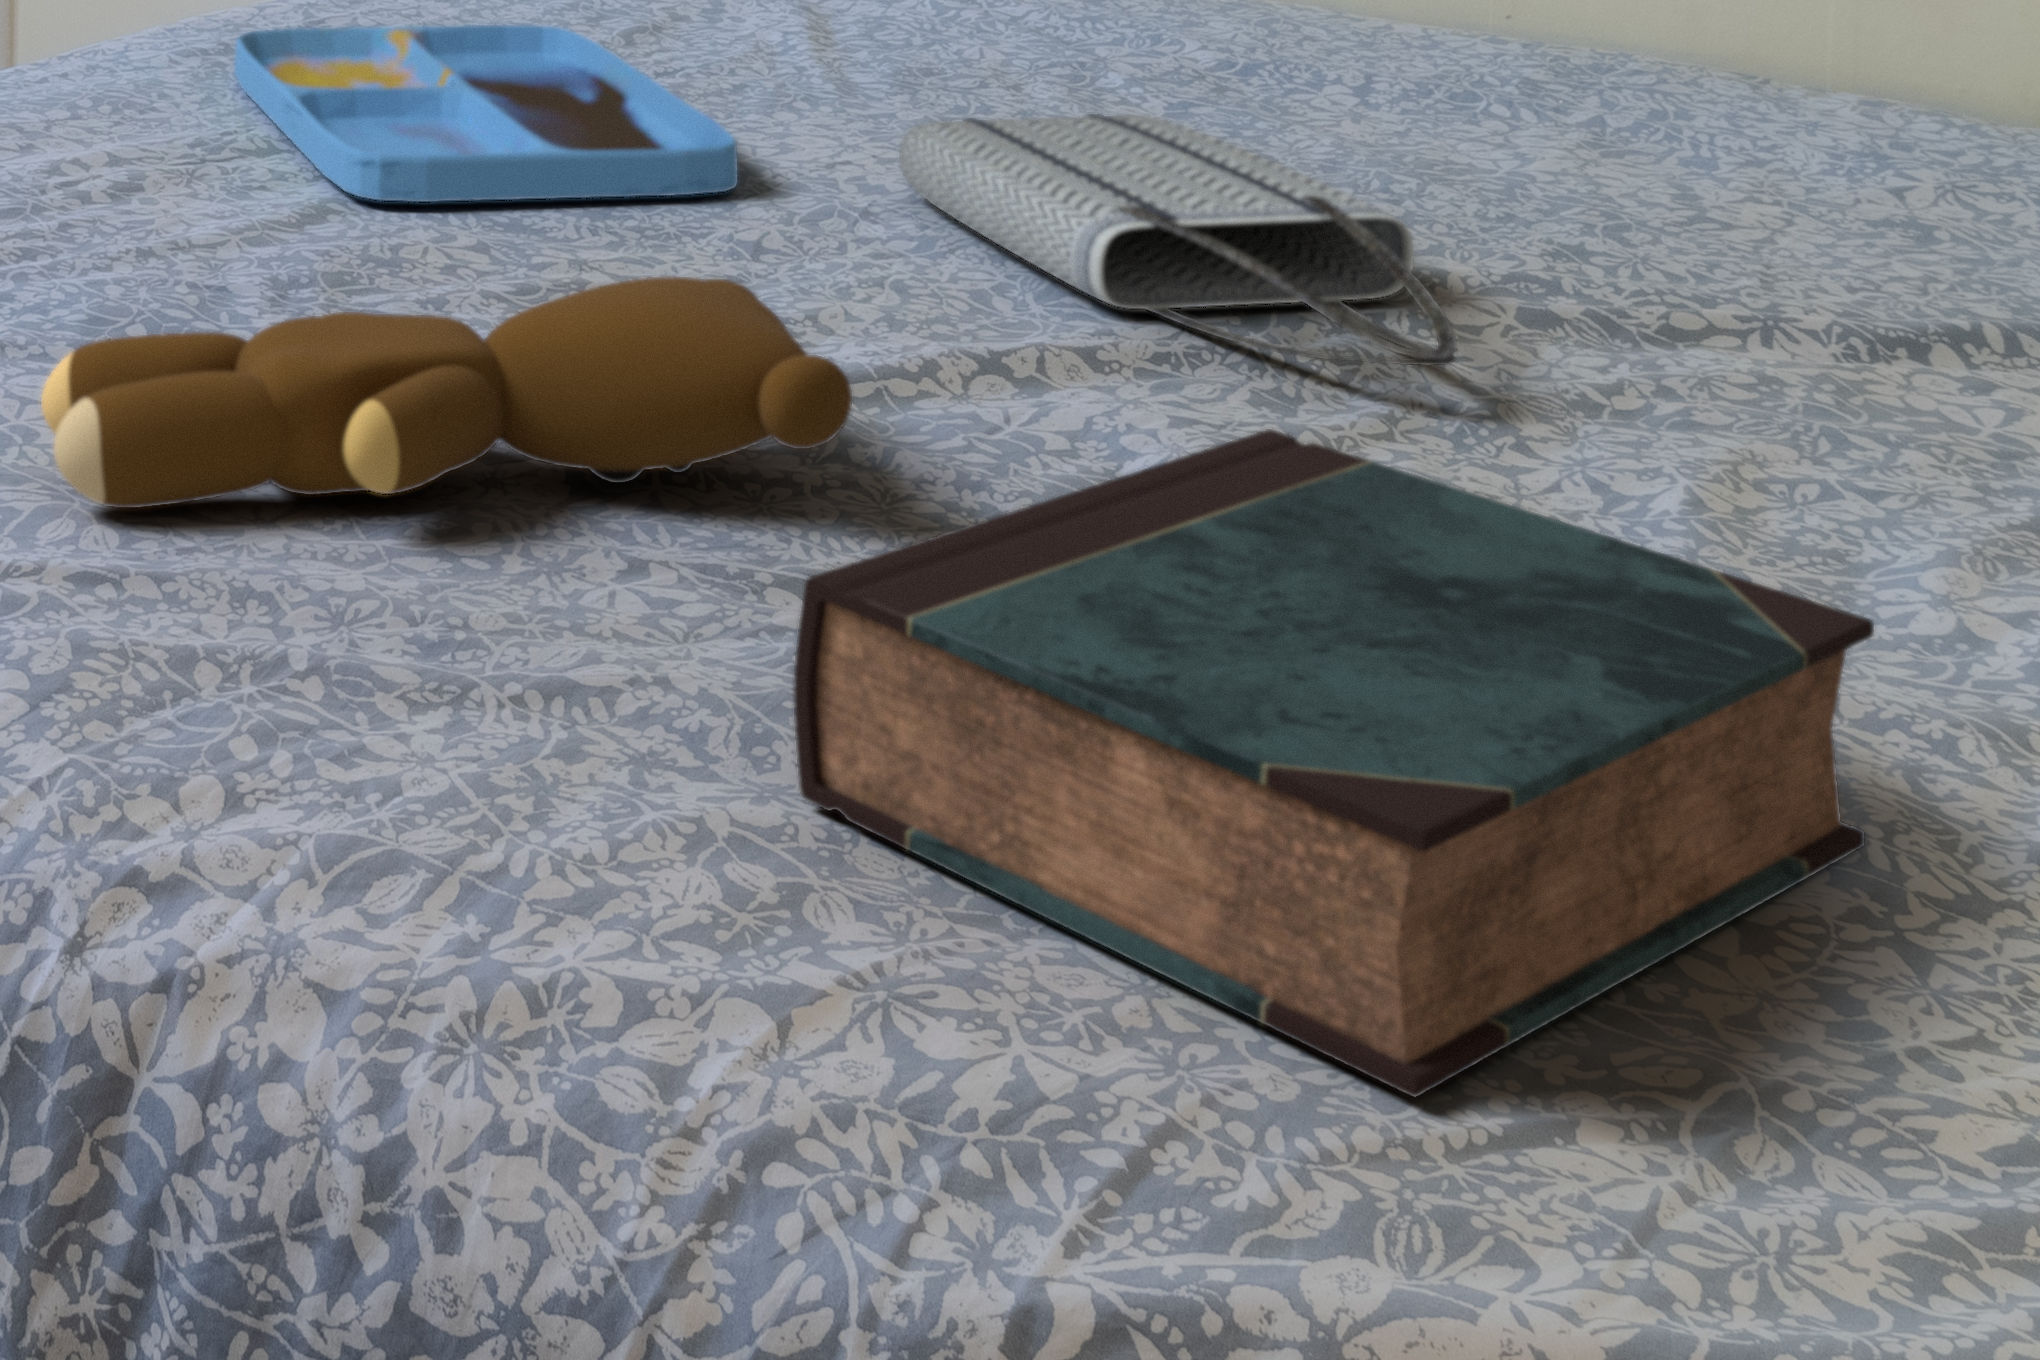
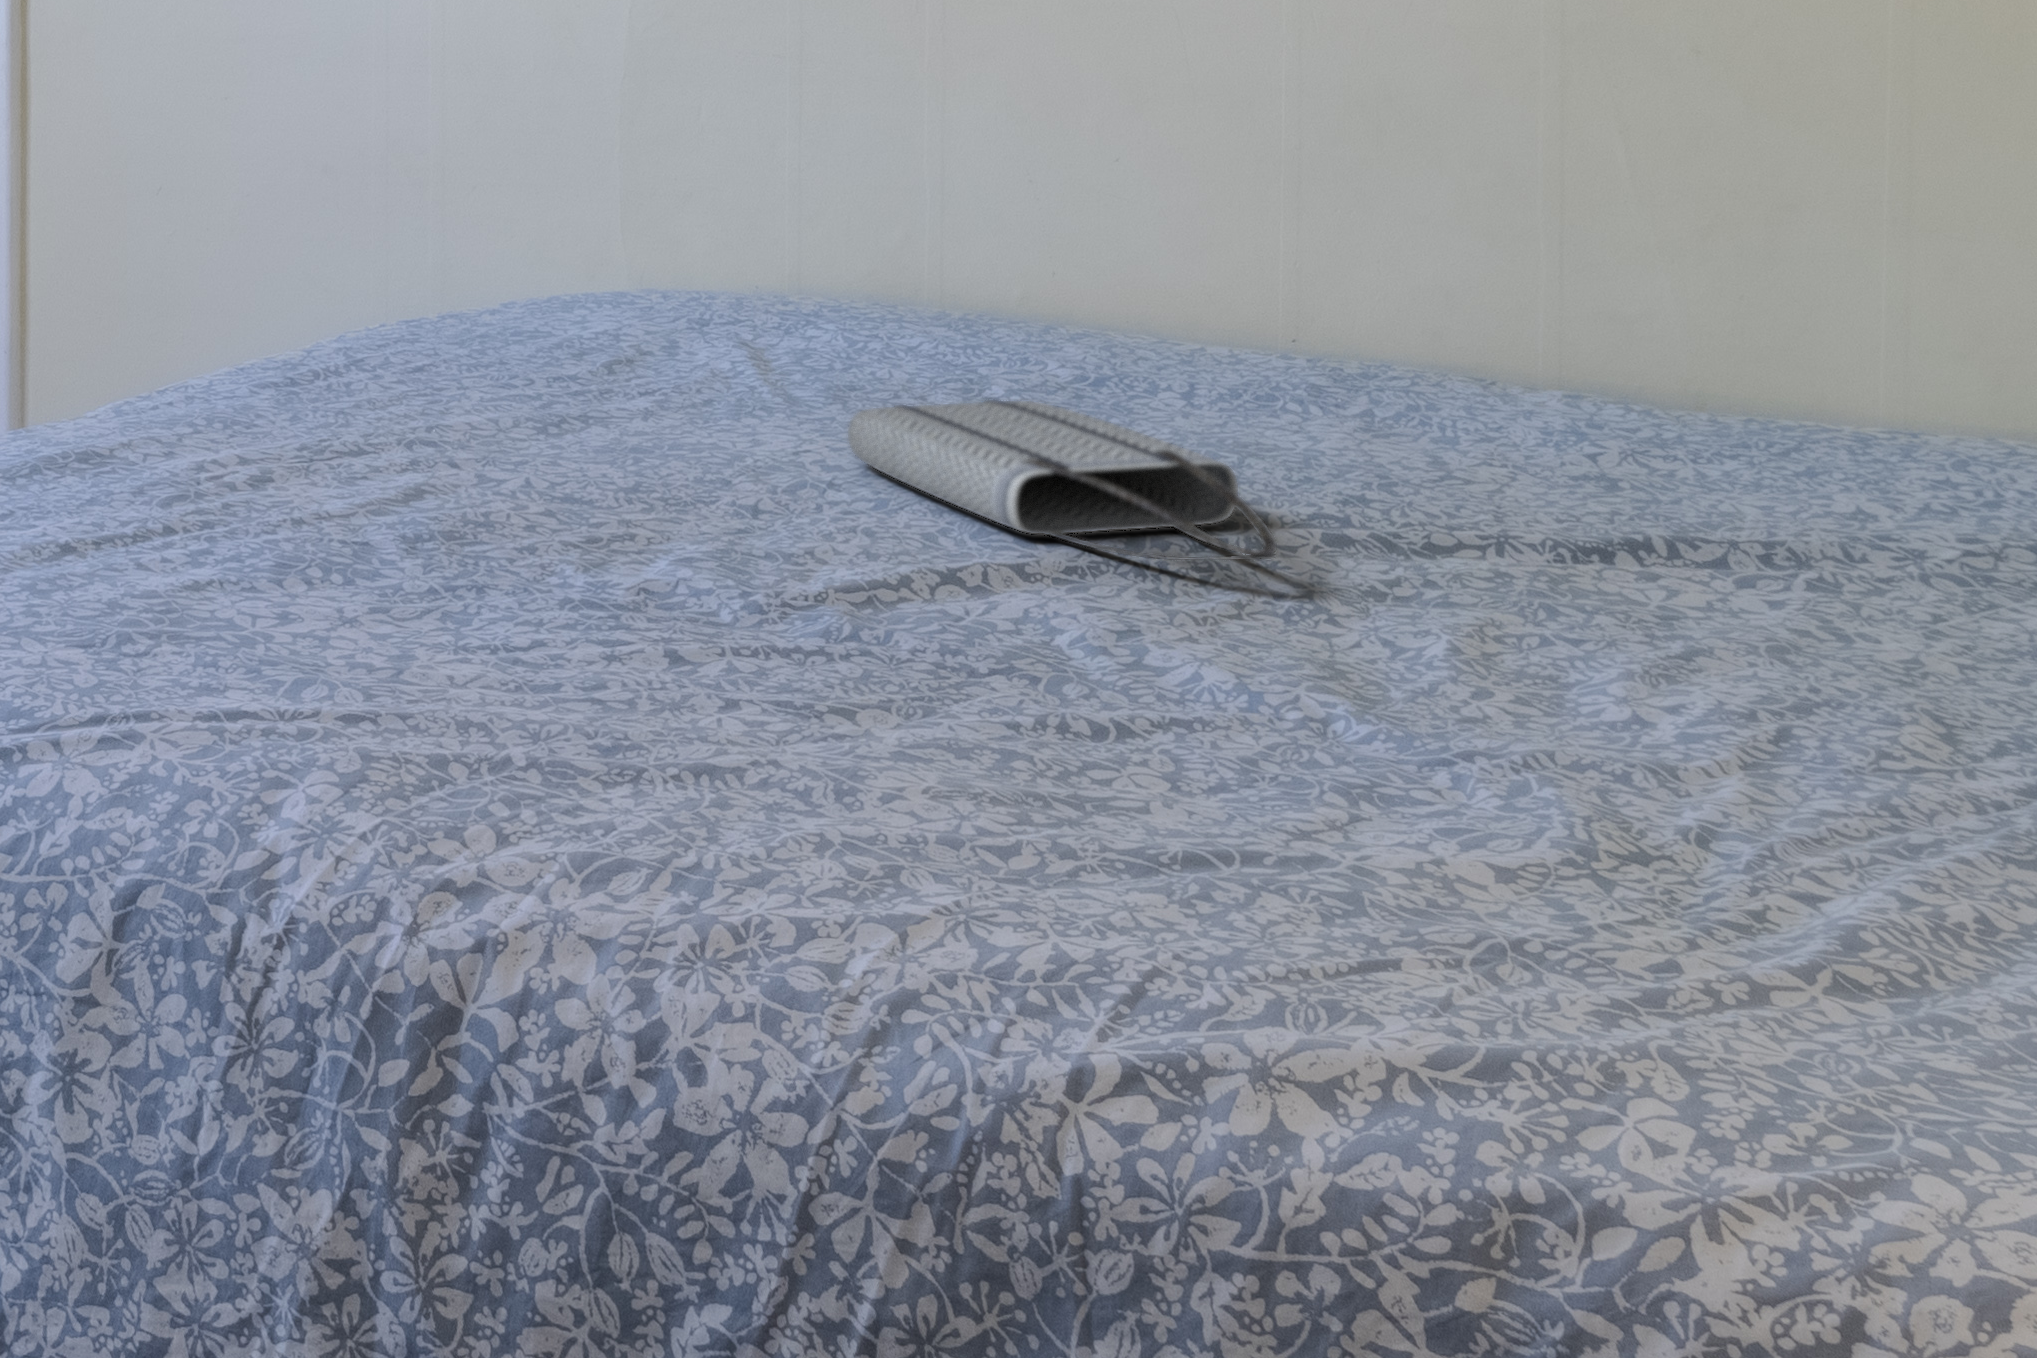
tray: present [234,25,738,202] -> none [311,349,727,477]
teddy bear: present [41,276,852,508] -> none [285,504,870,674]
book: present [793,429,1874,1097] -> none [876,584,1568,952]

